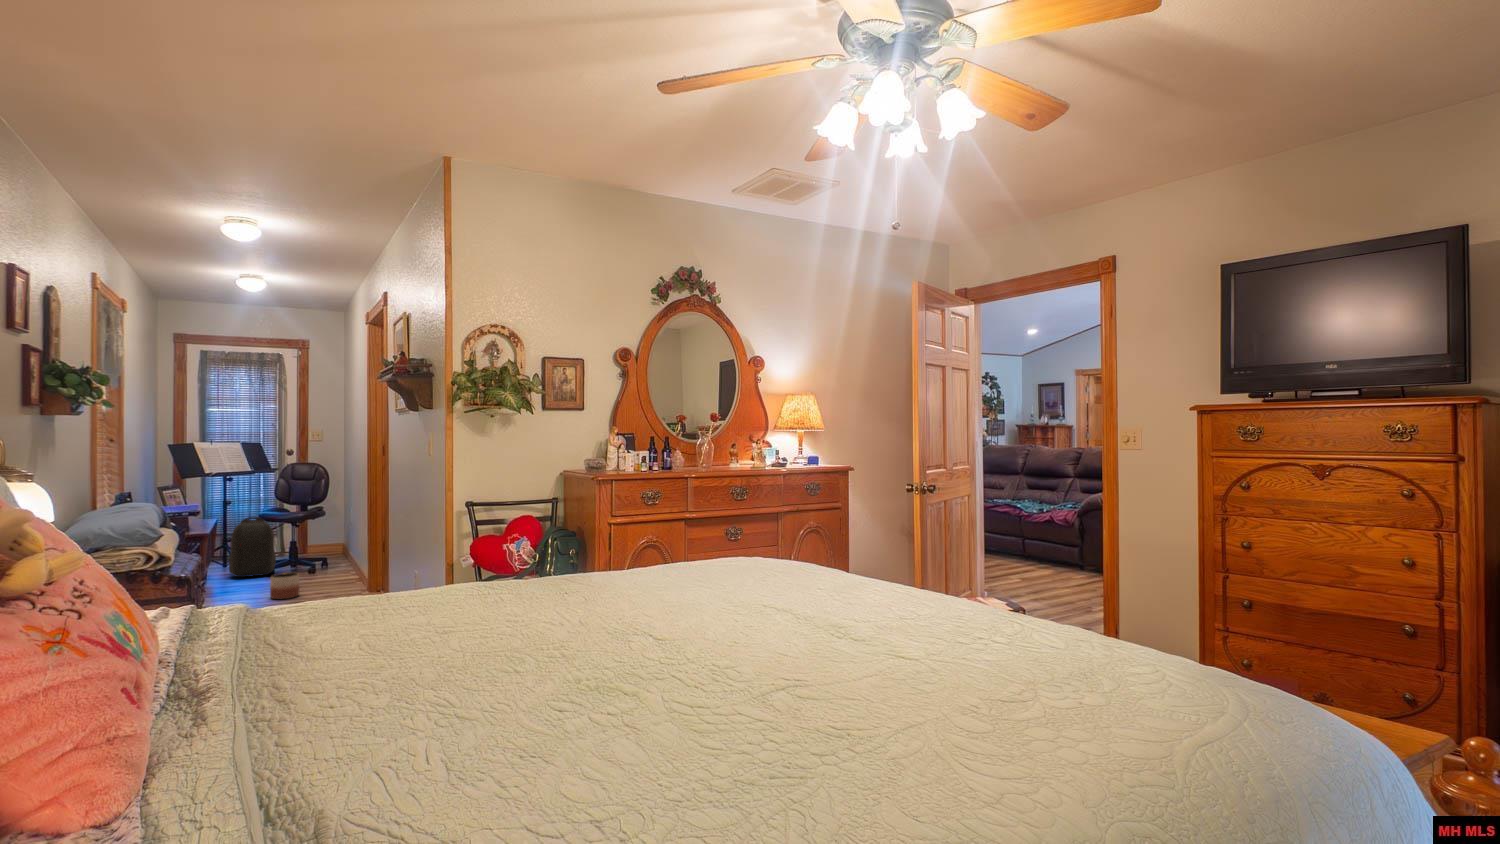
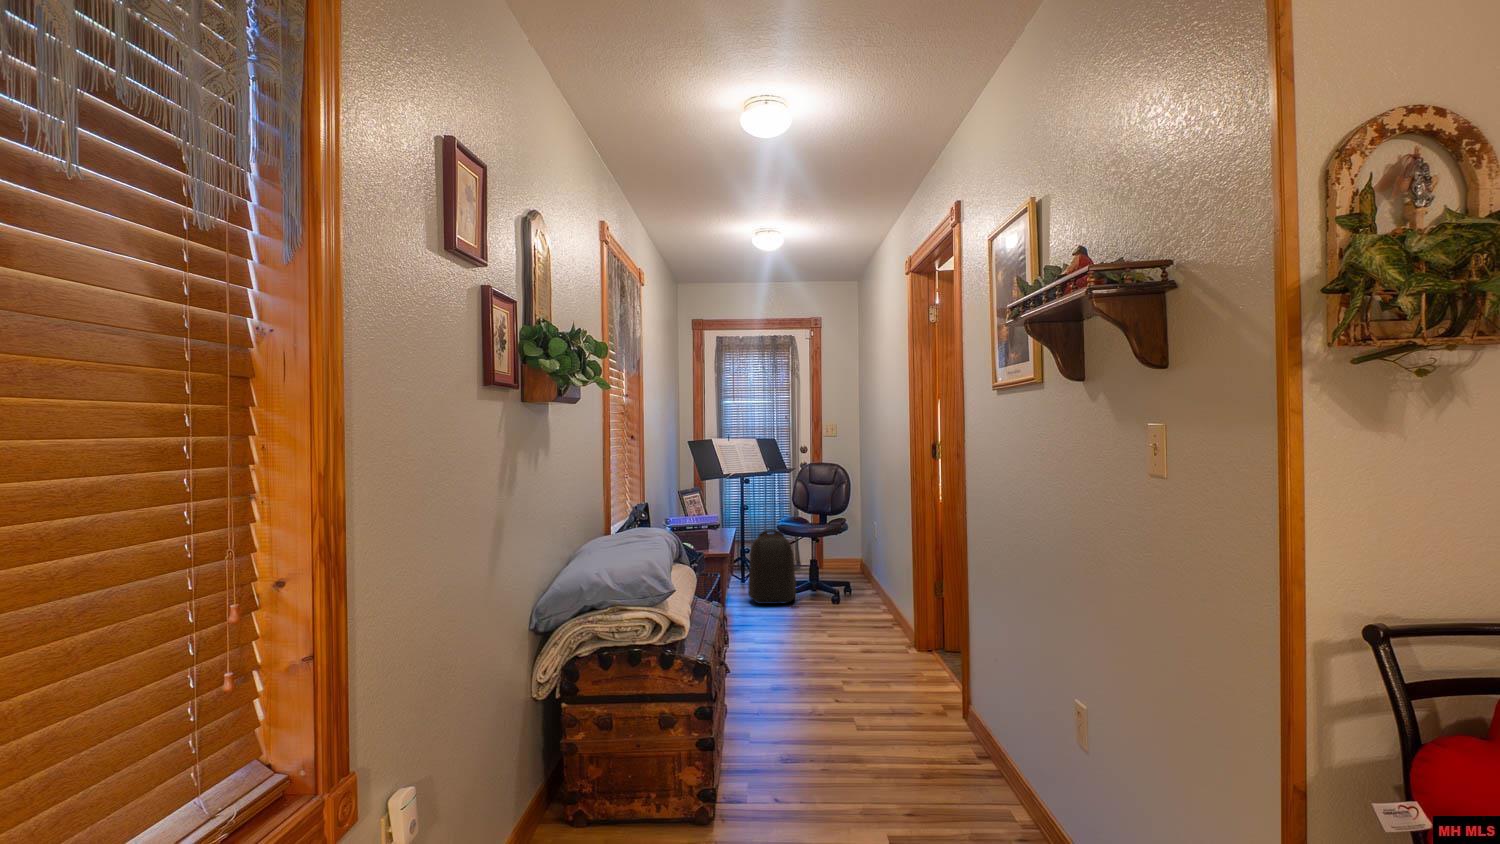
planter: present [270,573,299,599] -> none [796,613,829,649]

